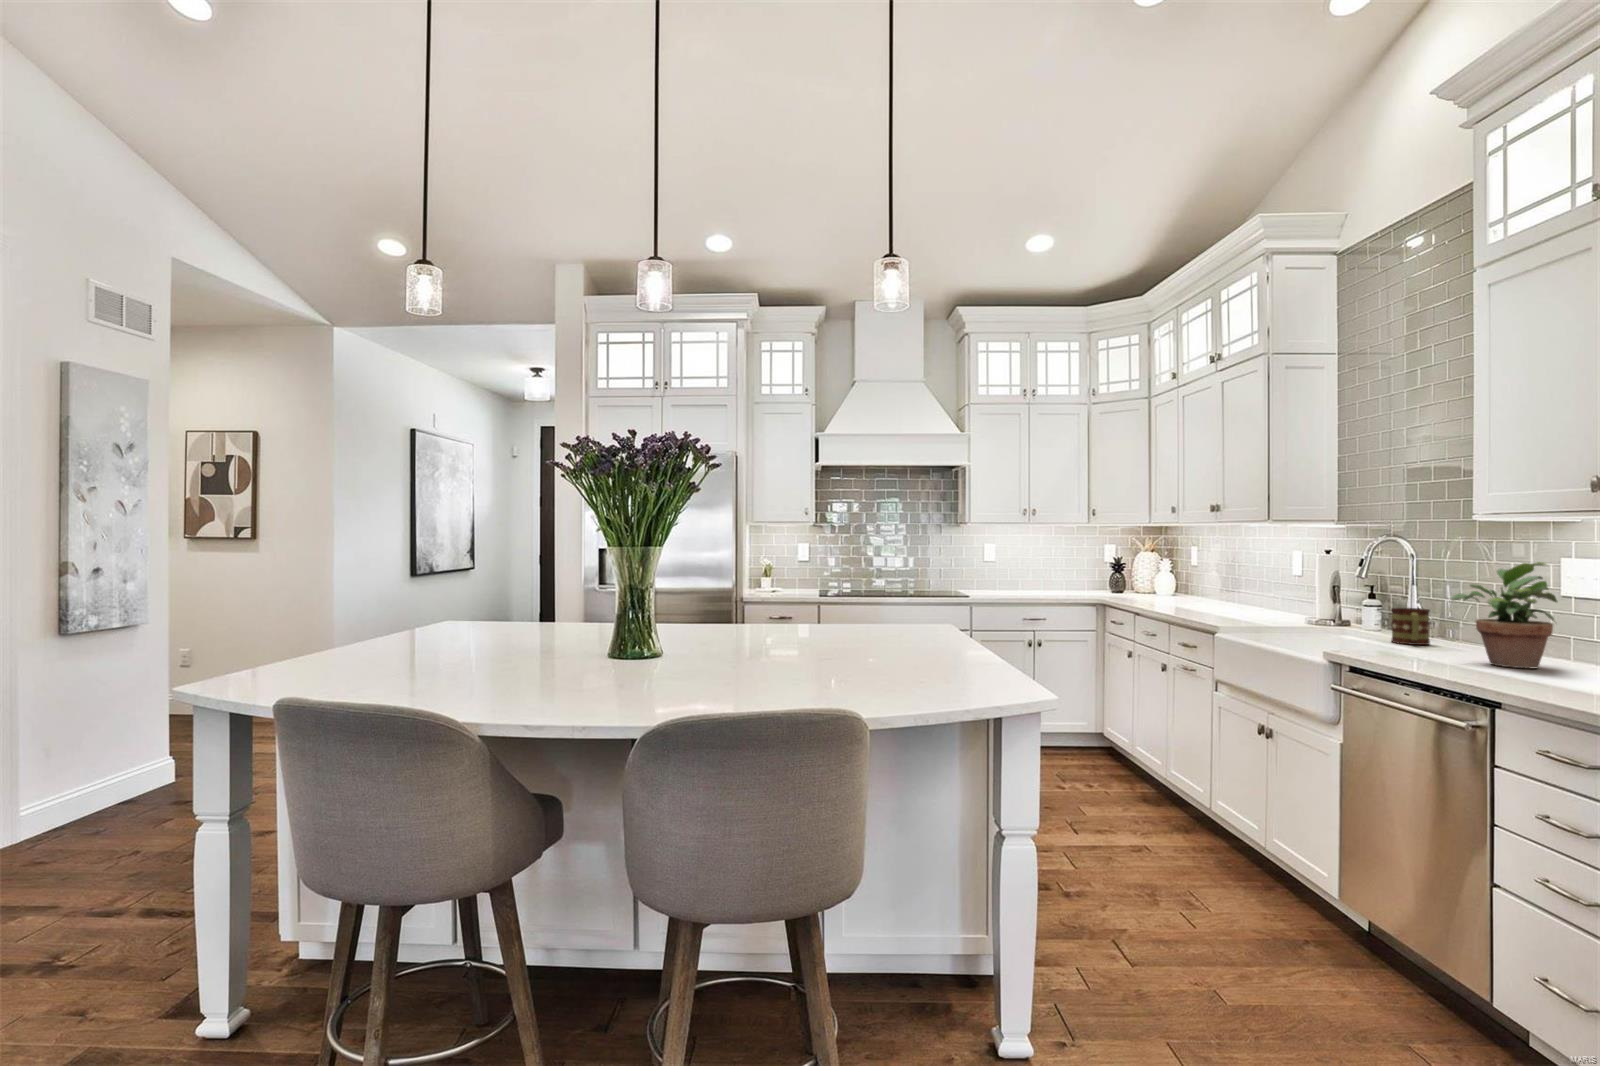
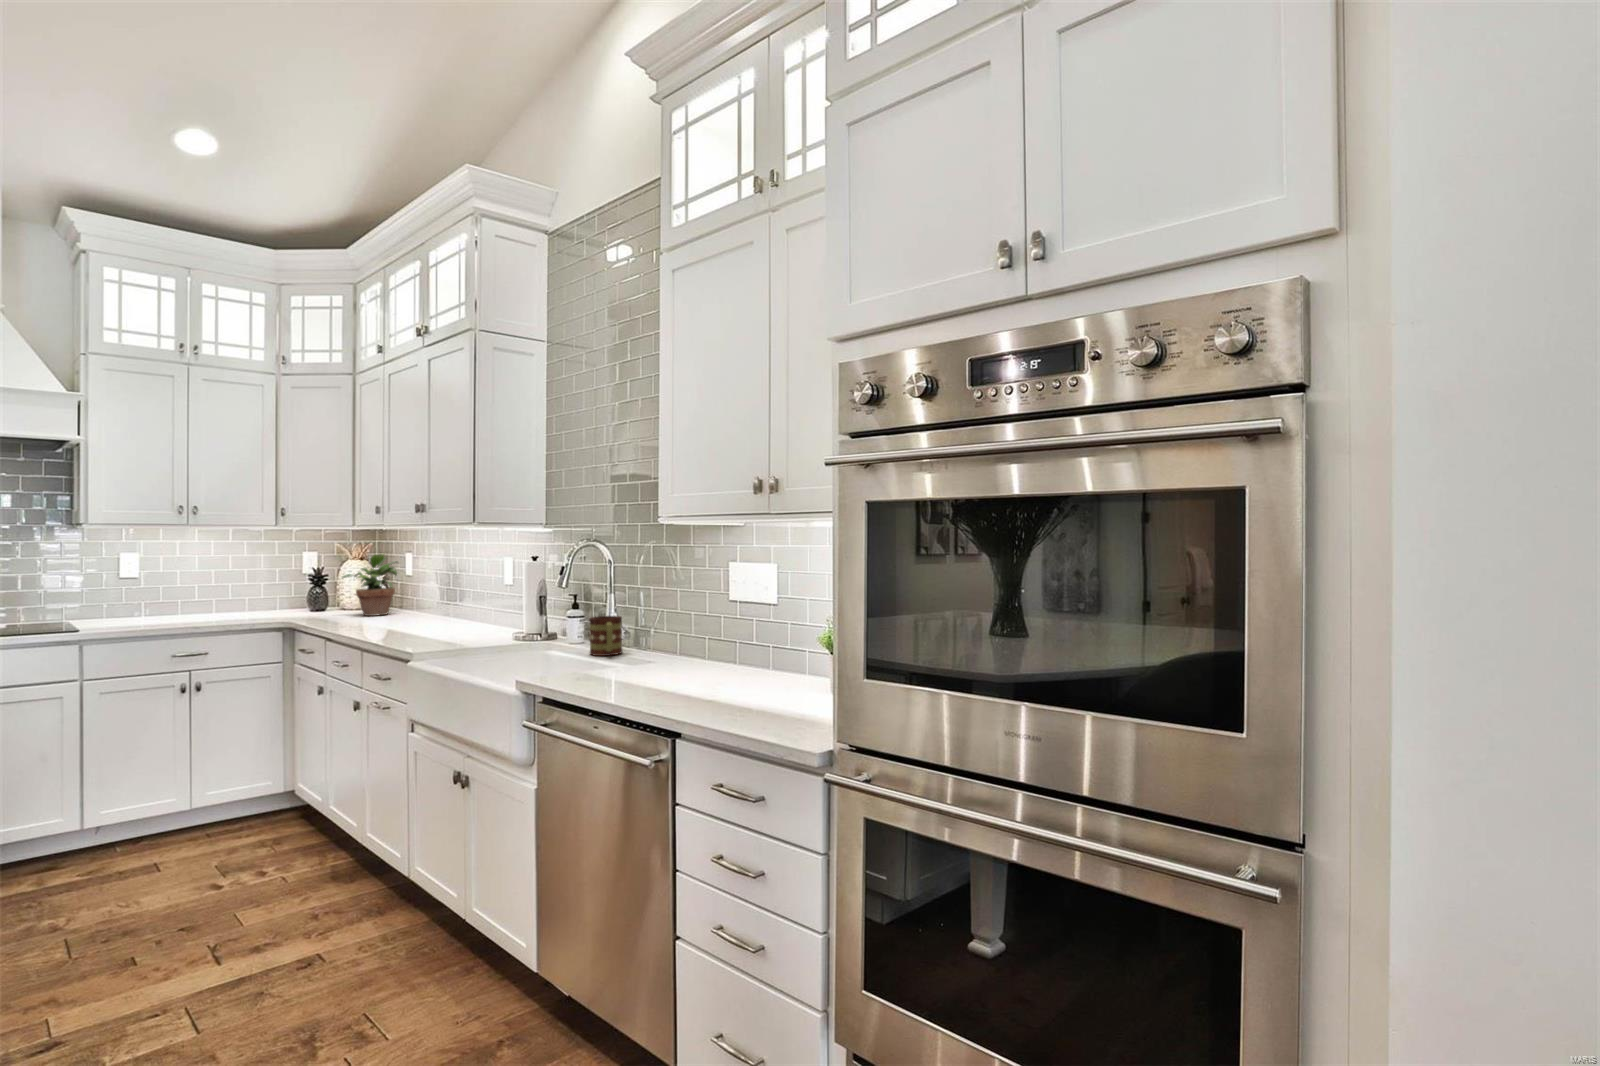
potted plant: present [1451,562,1557,668] -> present [342,554,398,616]

